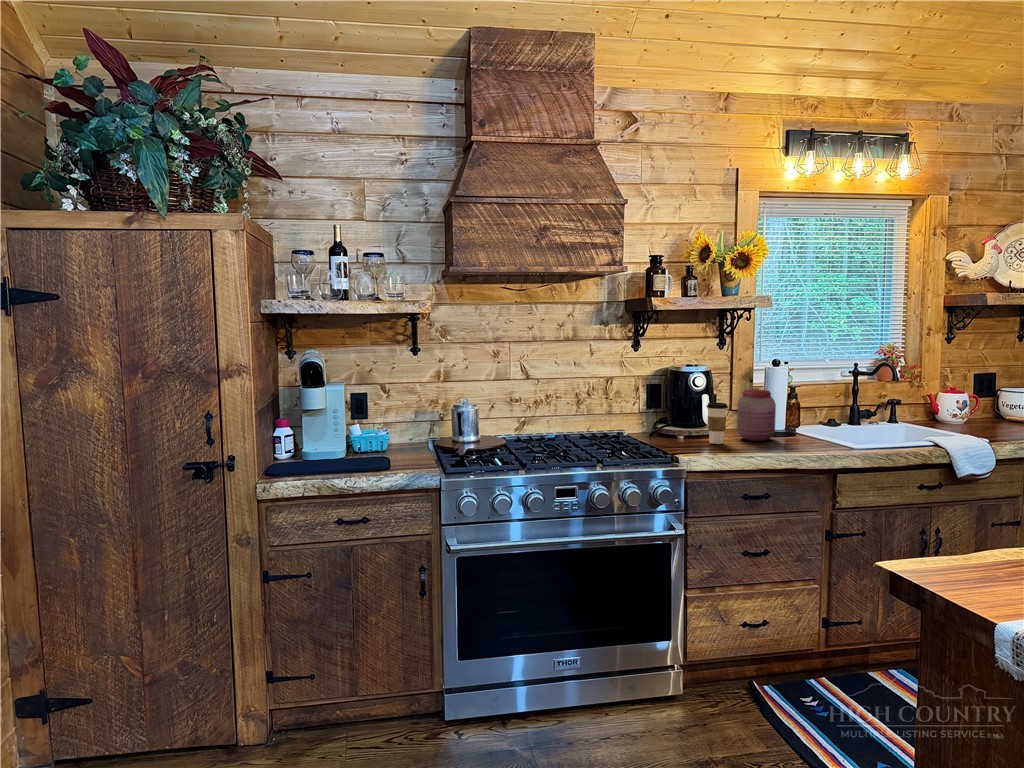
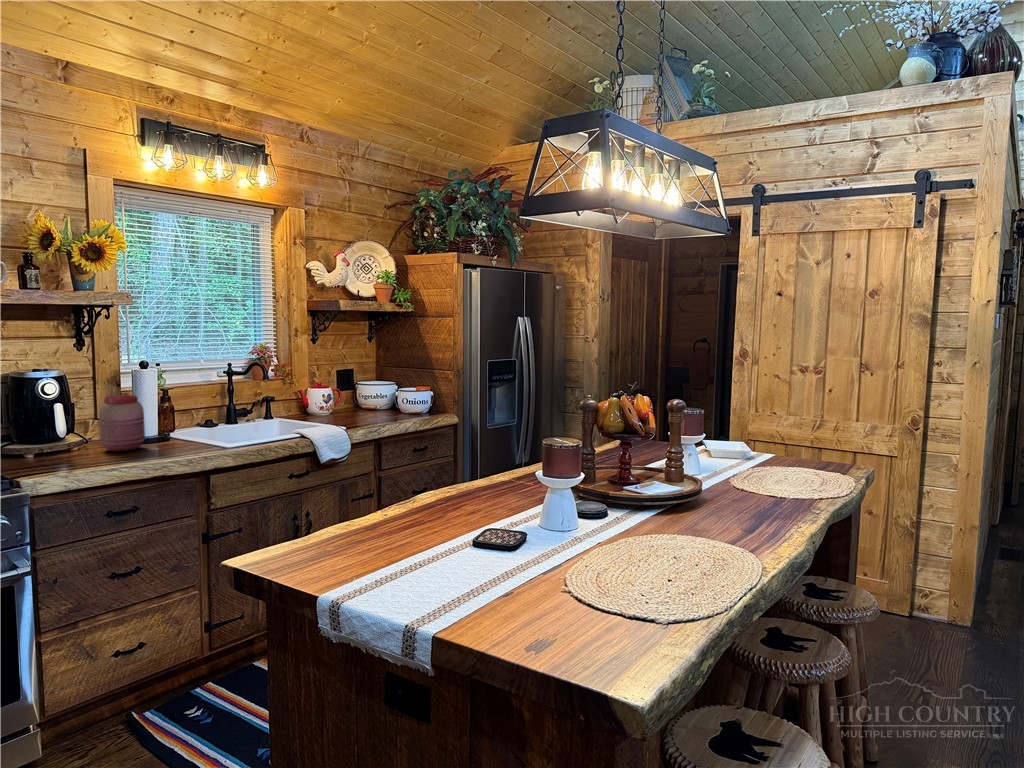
coffee cup: present [707,402,728,444] -> none [58,413,85,460]

